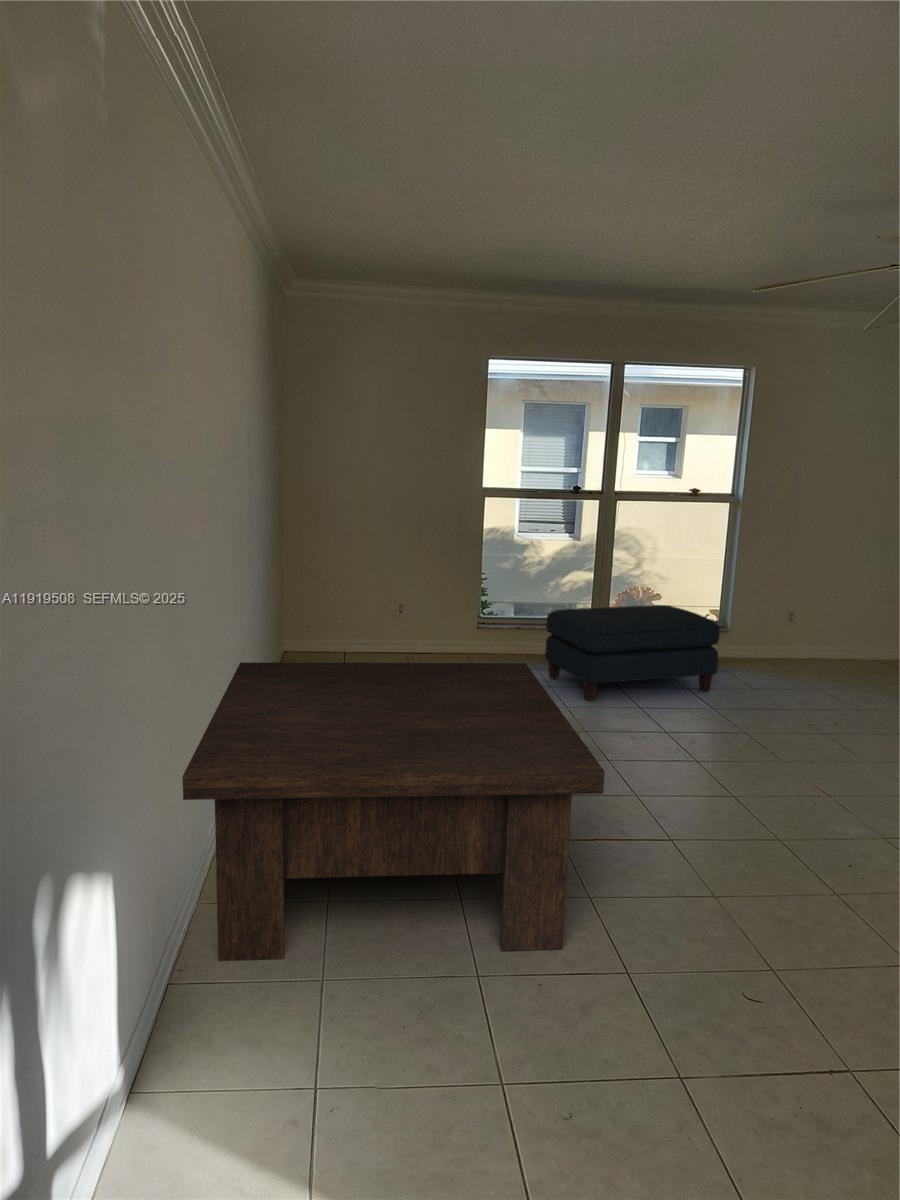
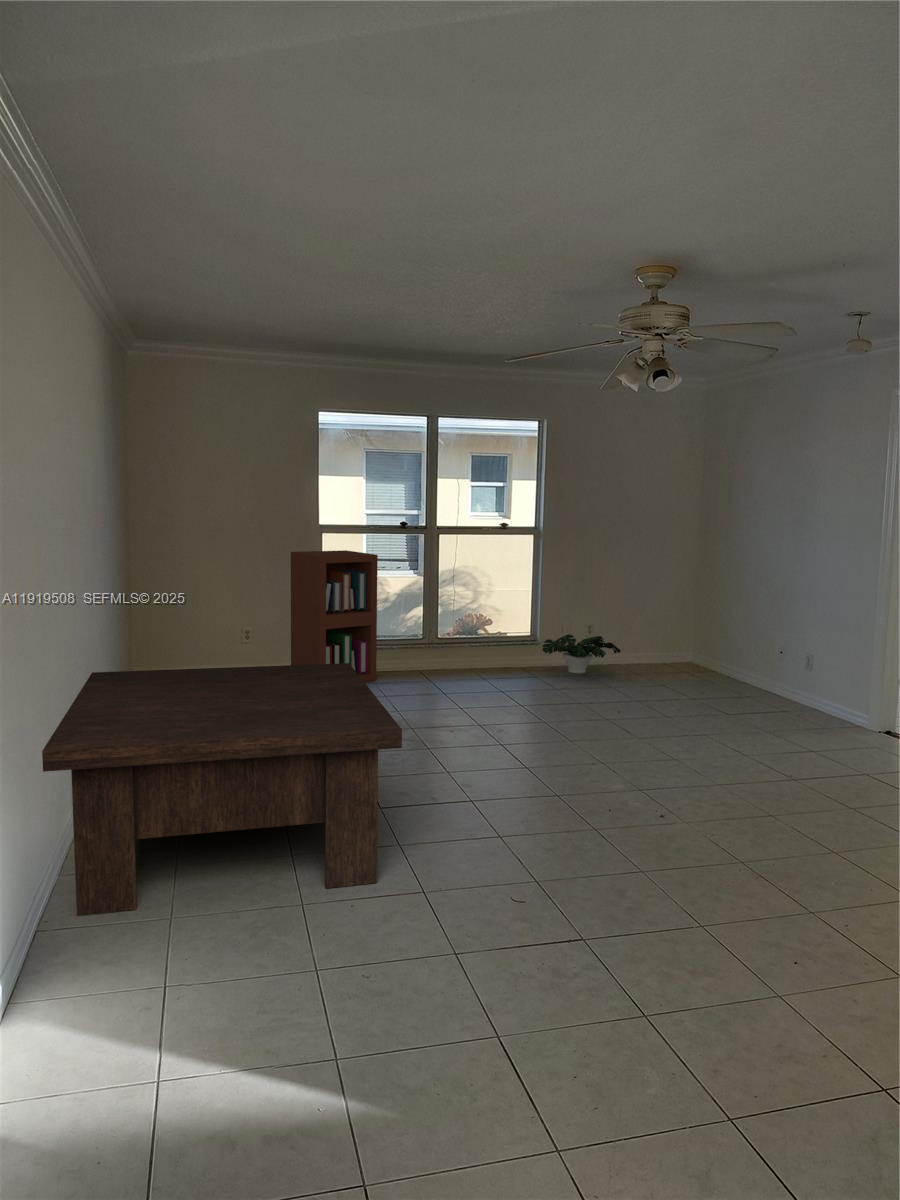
bookshelf: none [447,517,549,672] -> present [291,550,378,682]
ottoman: present [545,605,720,701] -> none [378,623,525,706]
potted plant: none [737,621,833,668] -> present [543,634,621,673]

